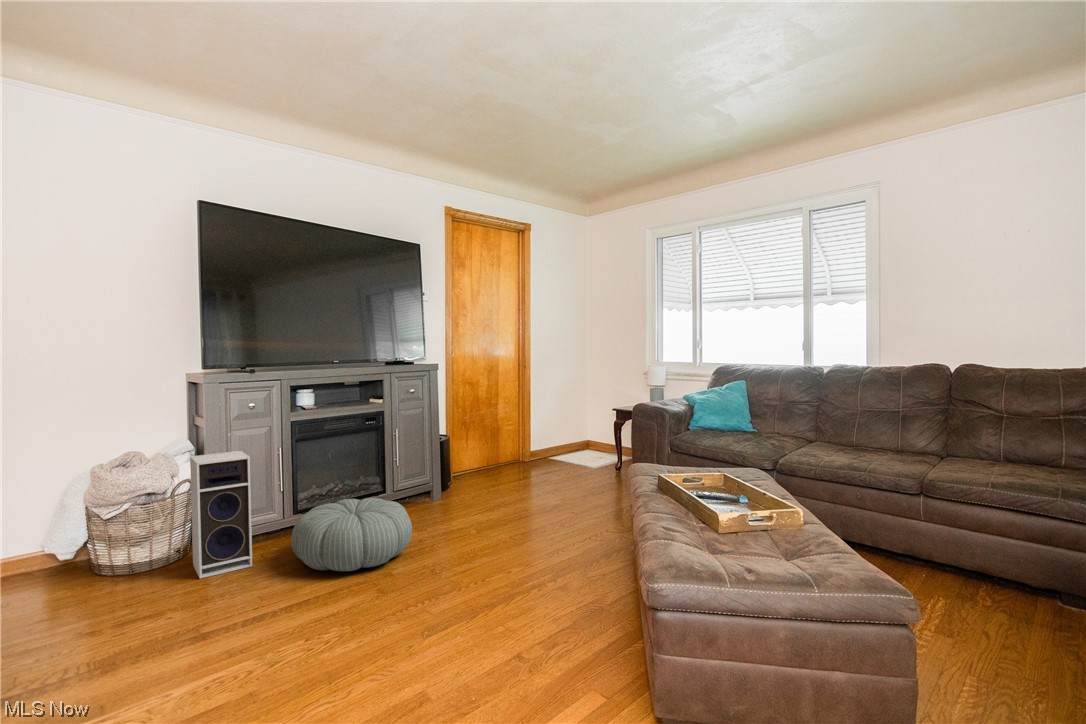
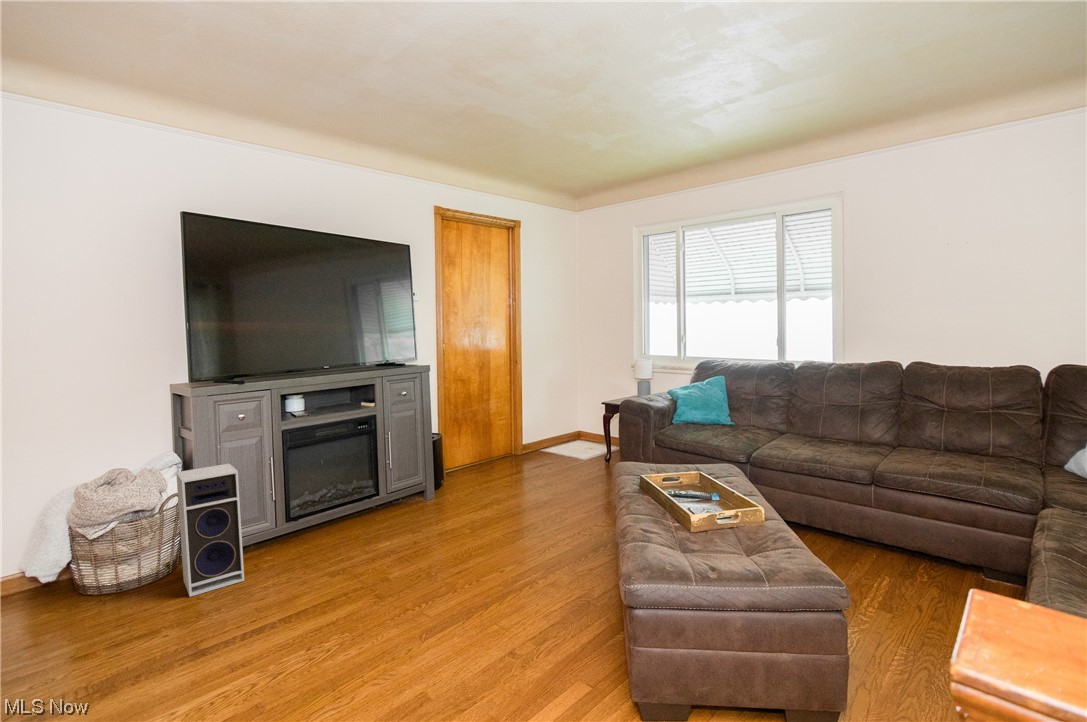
pouf: present [291,498,412,571] -> none [283,505,406,585]

